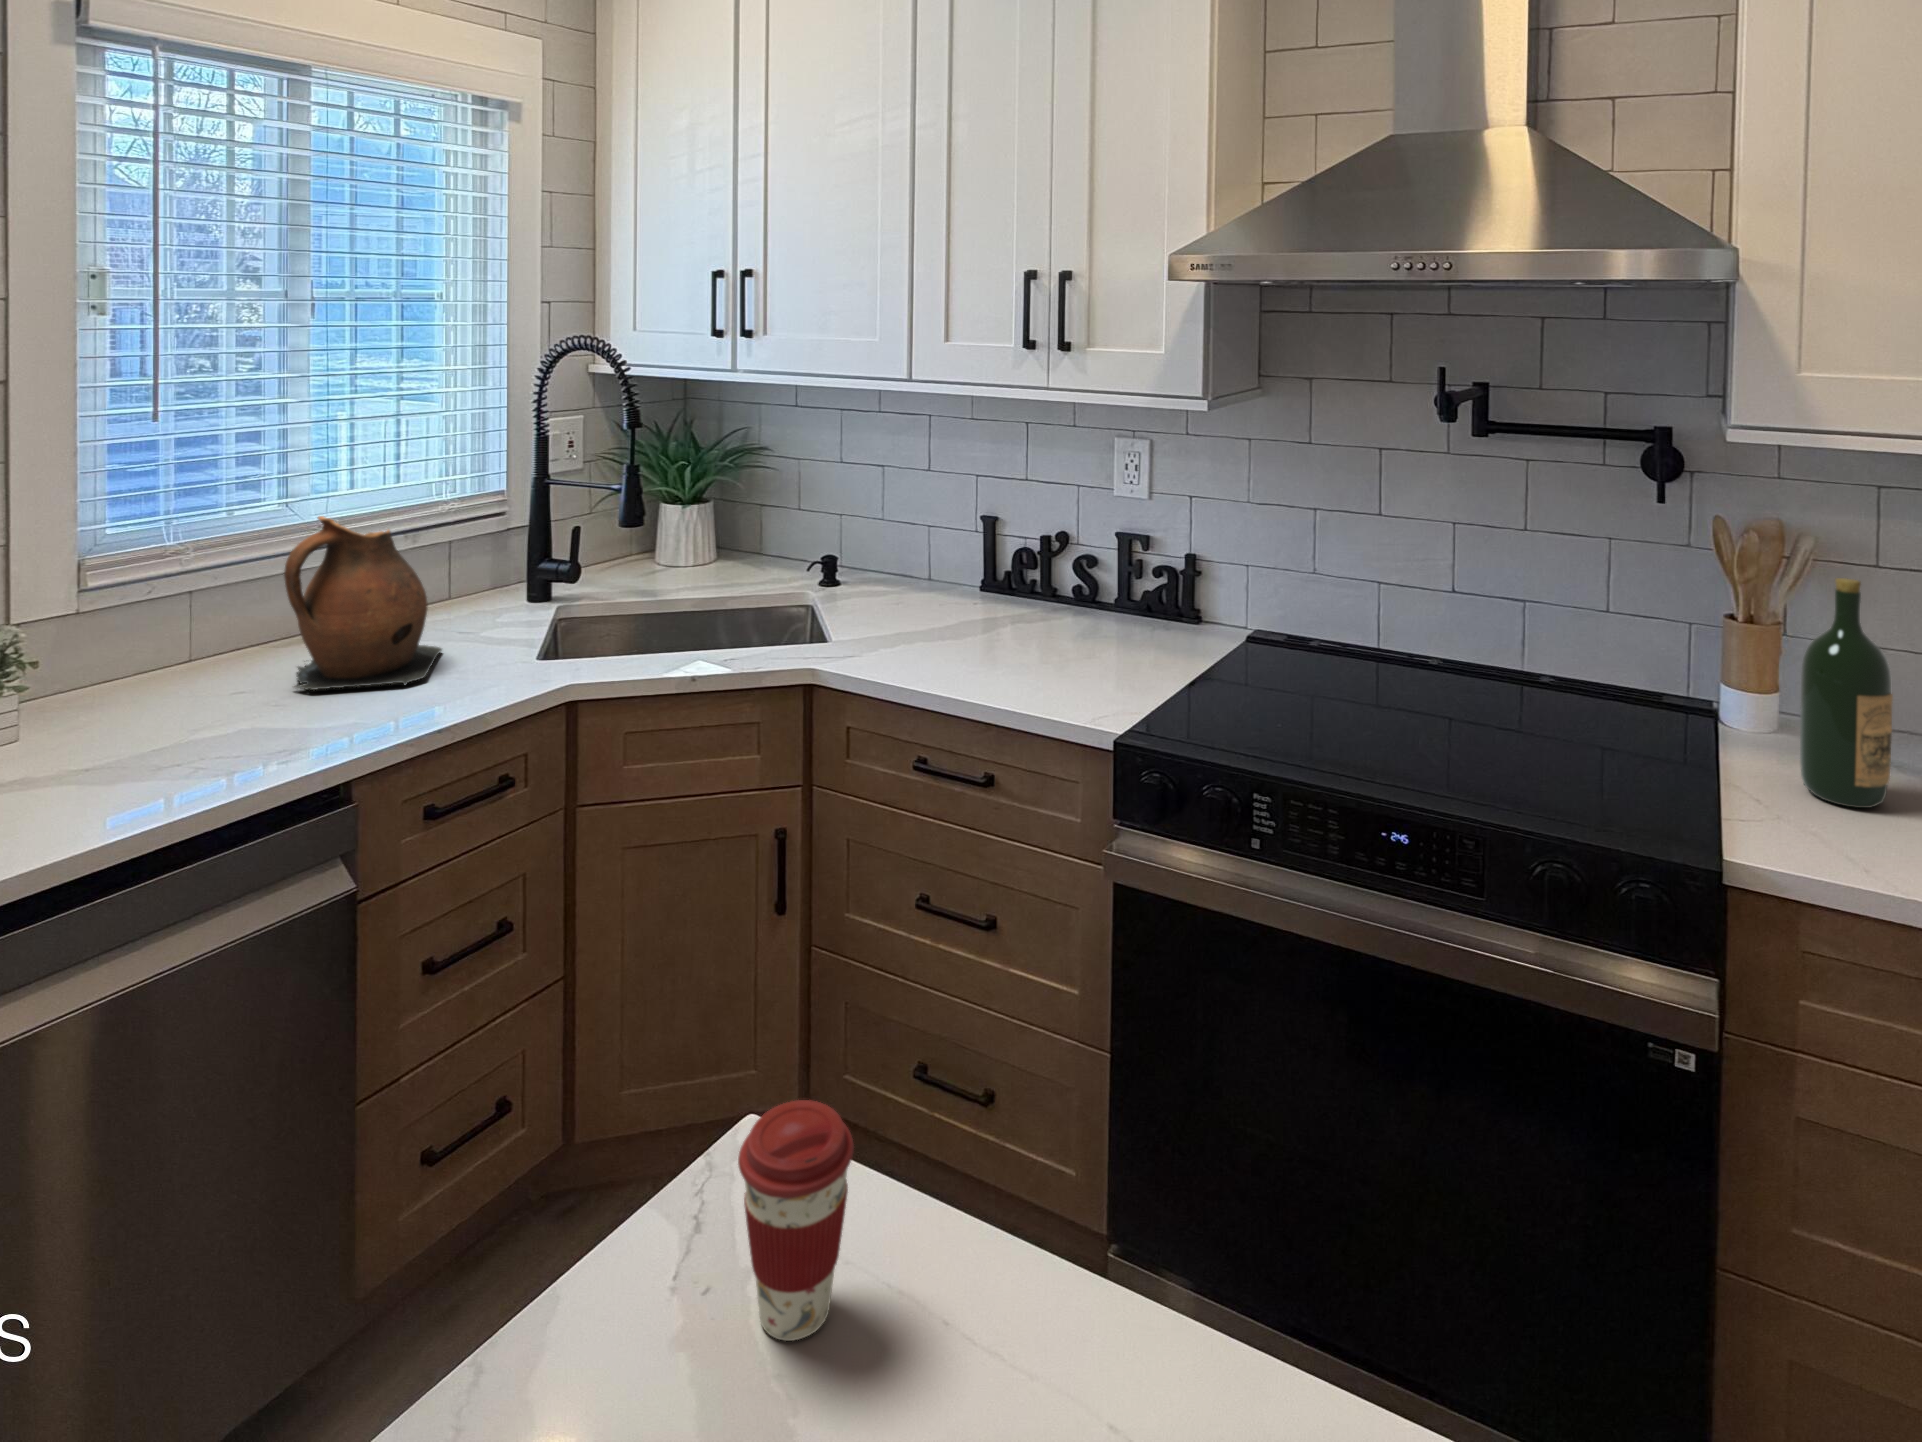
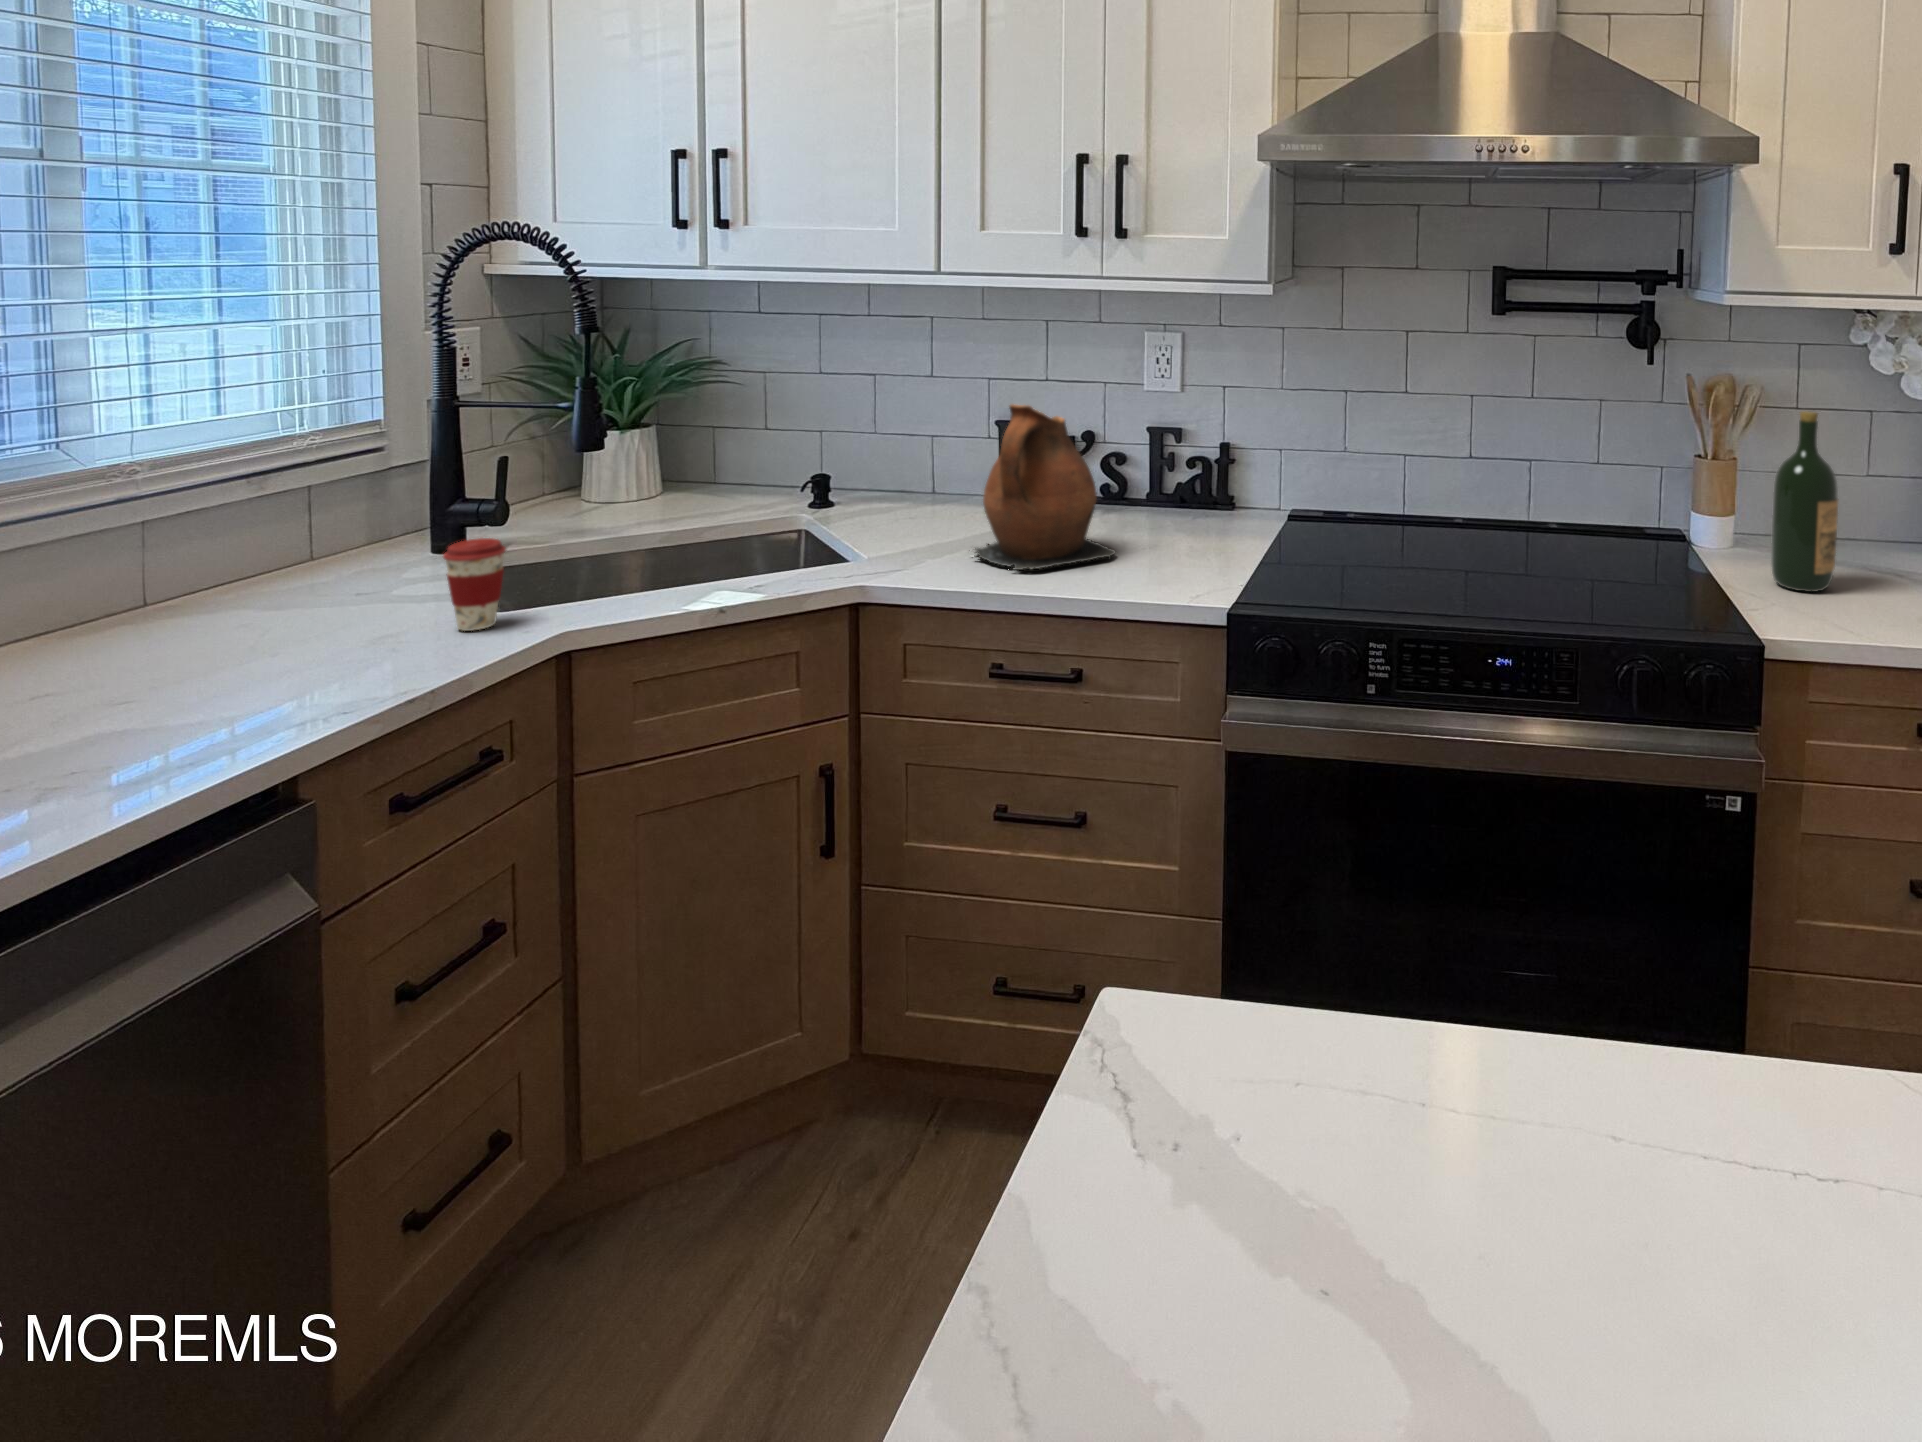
ceramic pitcher: present [284,516,442,690] -> present [975,405,1116,570]
coffee cup: present [738,1100,854,1341] -> present [443,538,506,631]

